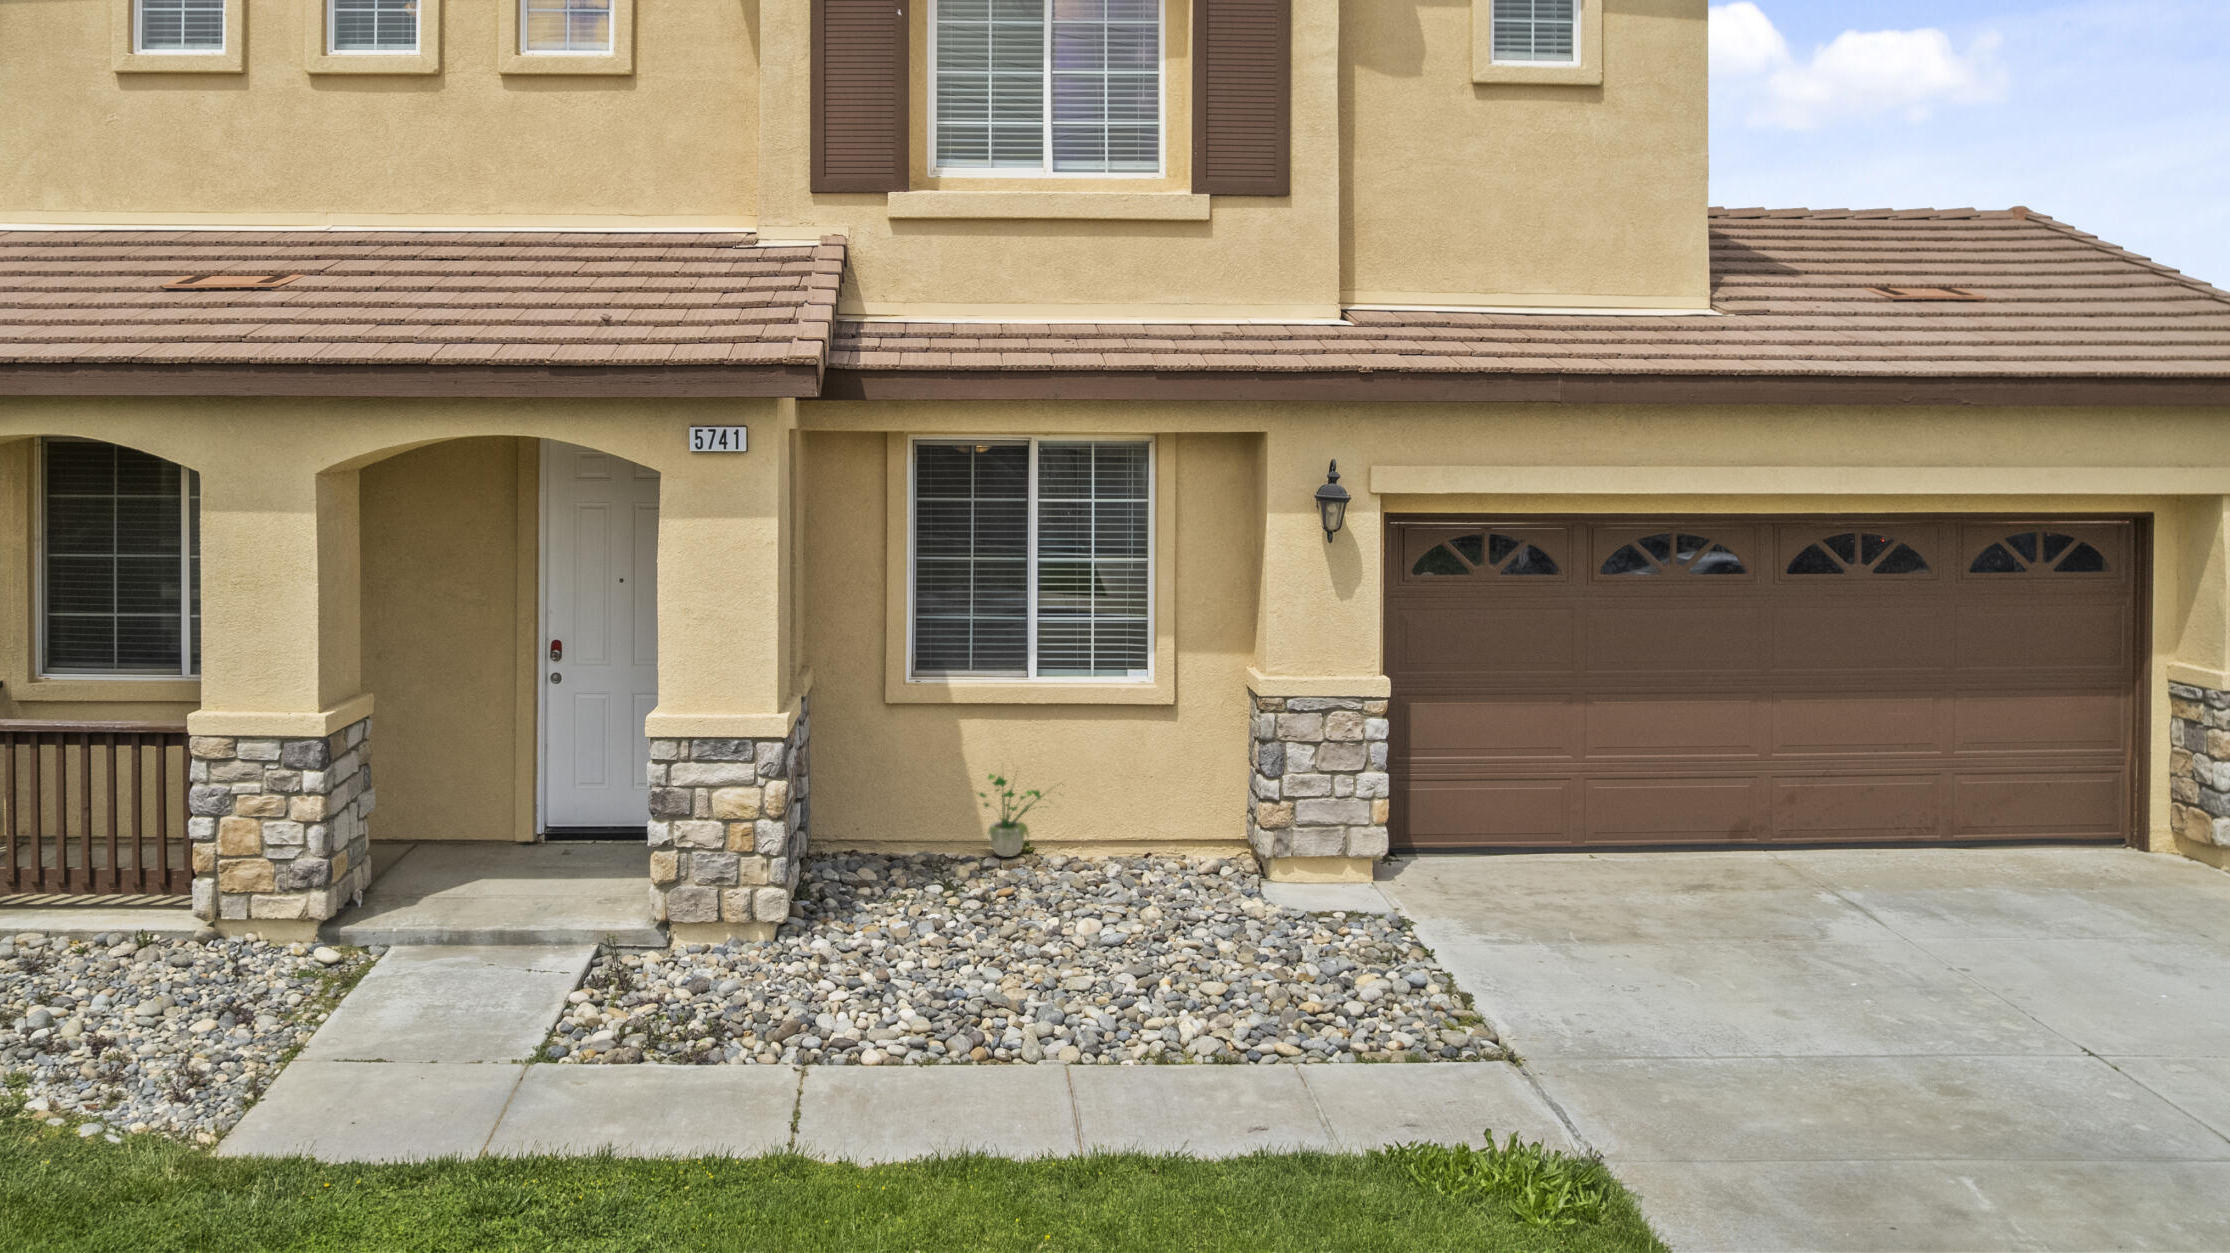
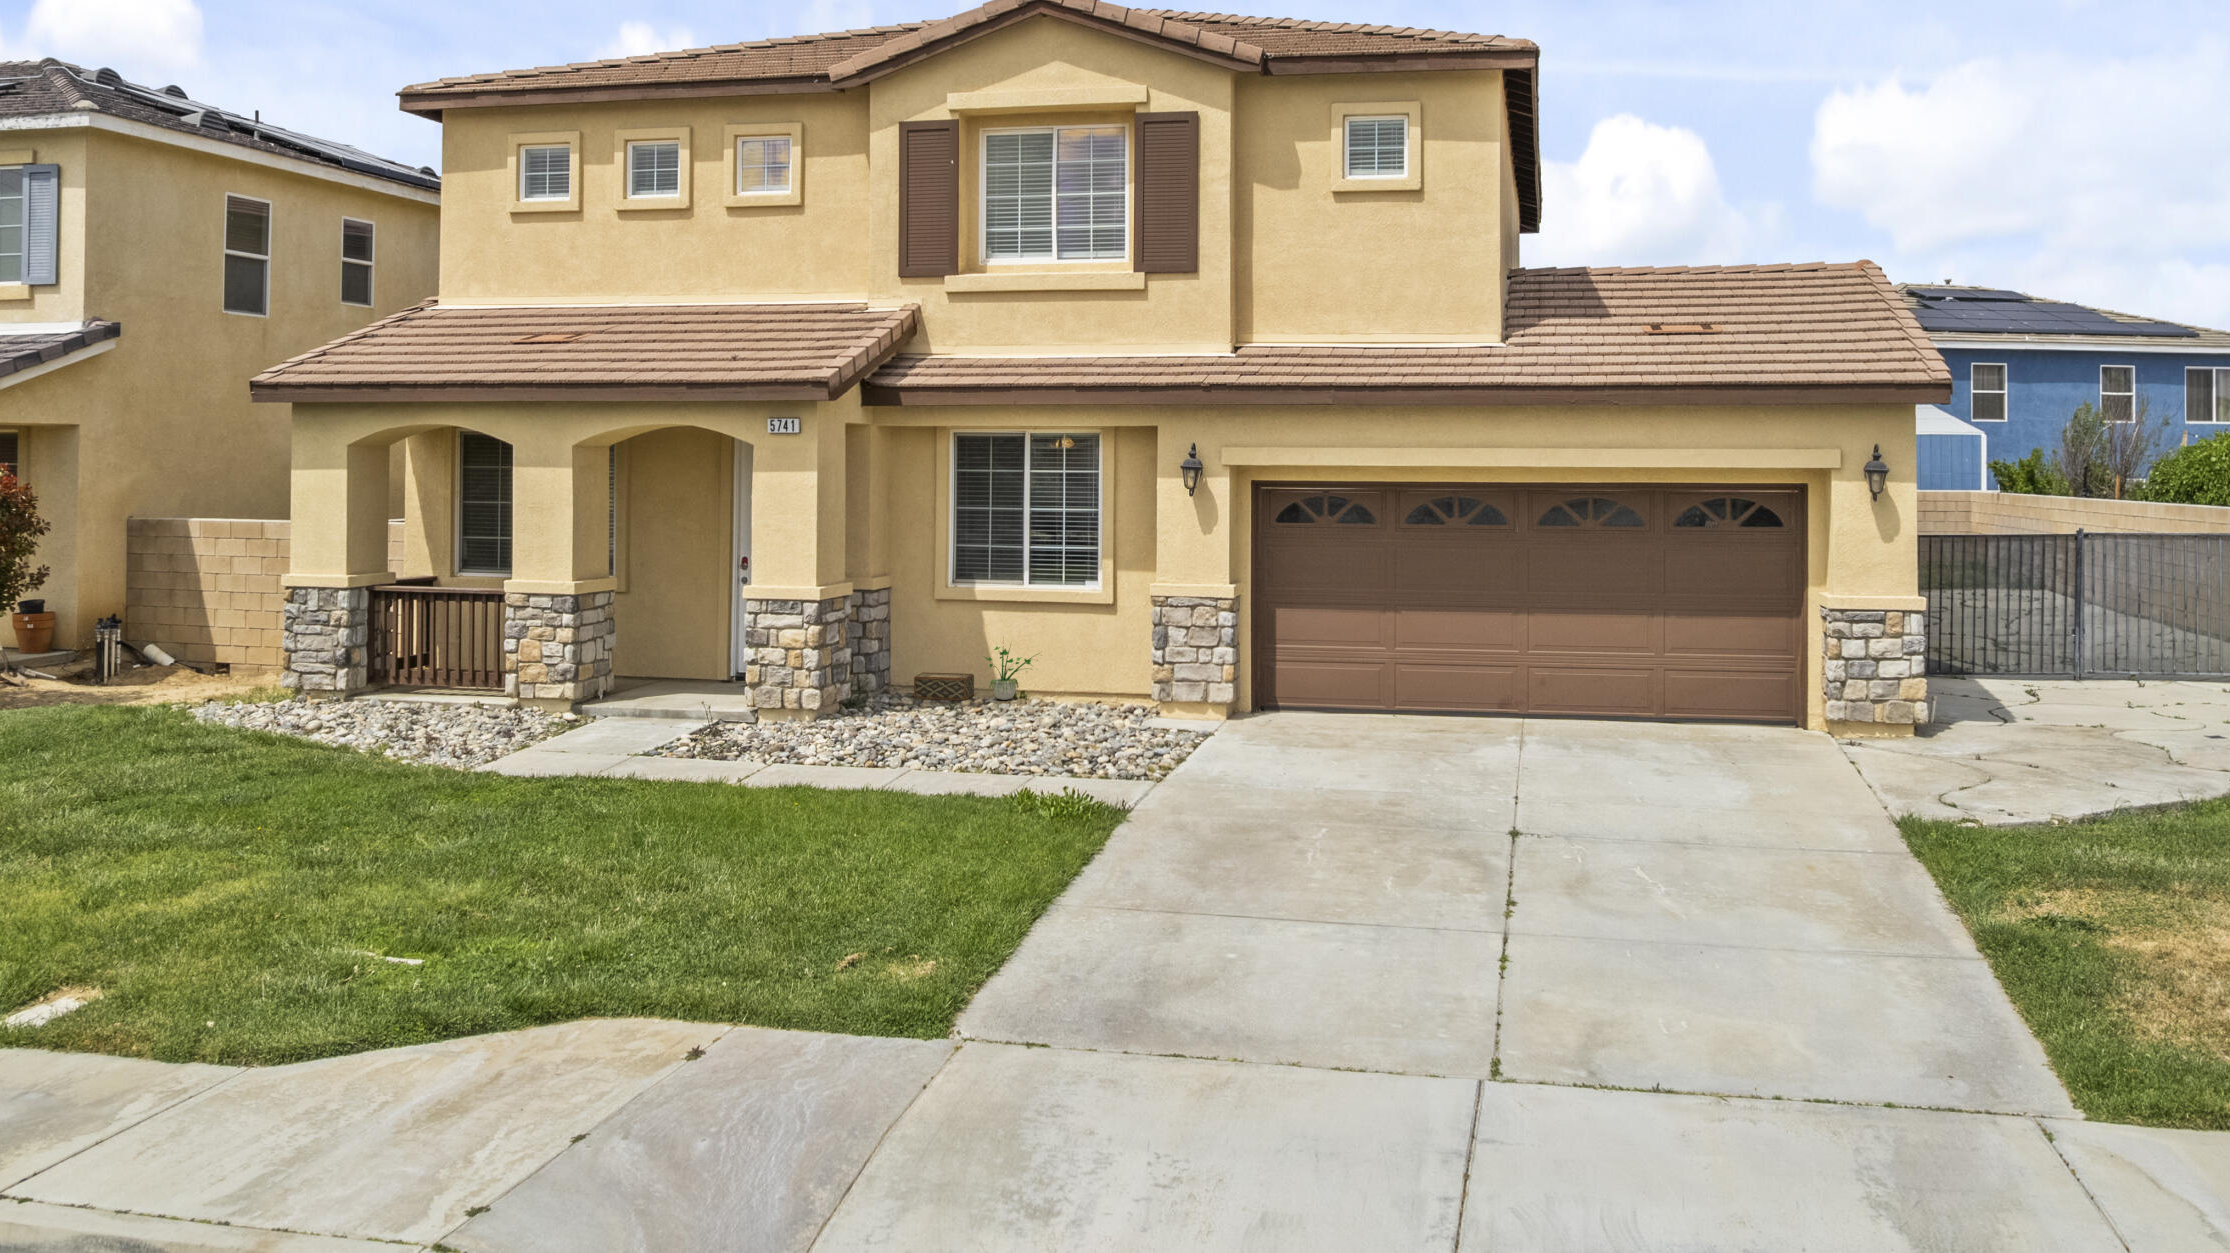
woven basket: none [866,816,951,863] -> present [914,672,974,700]

